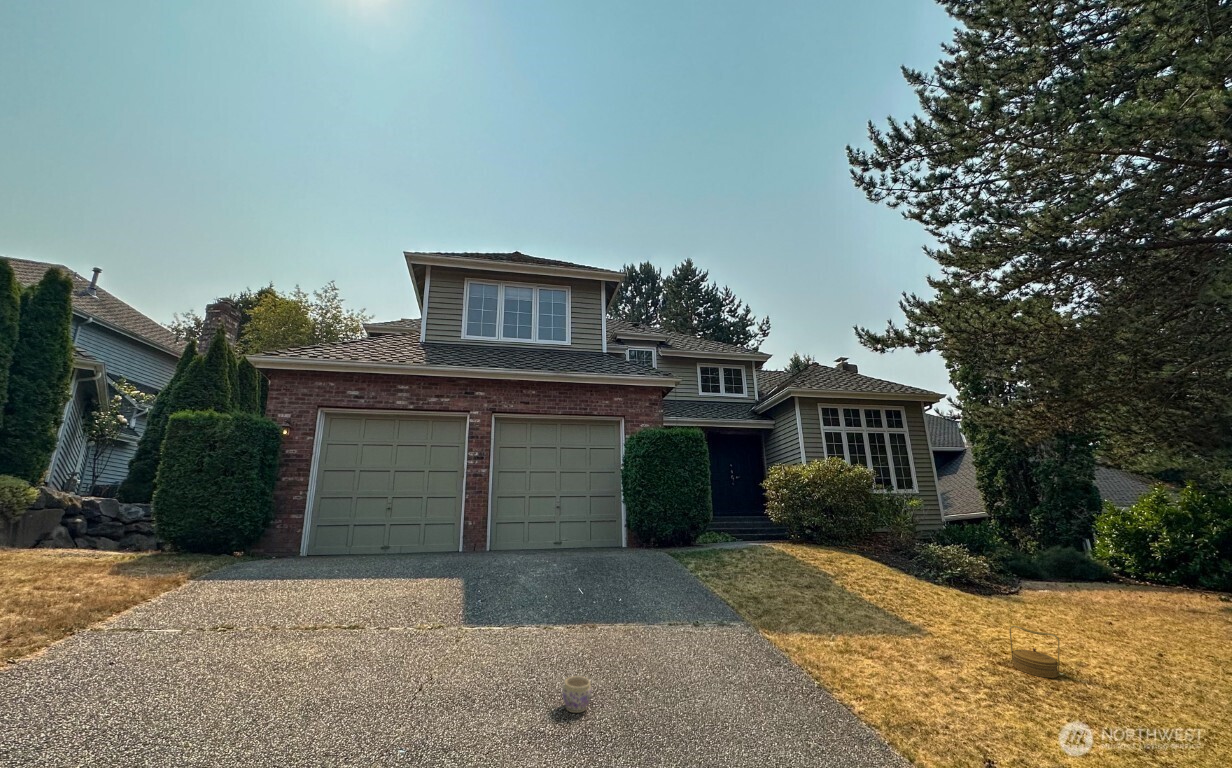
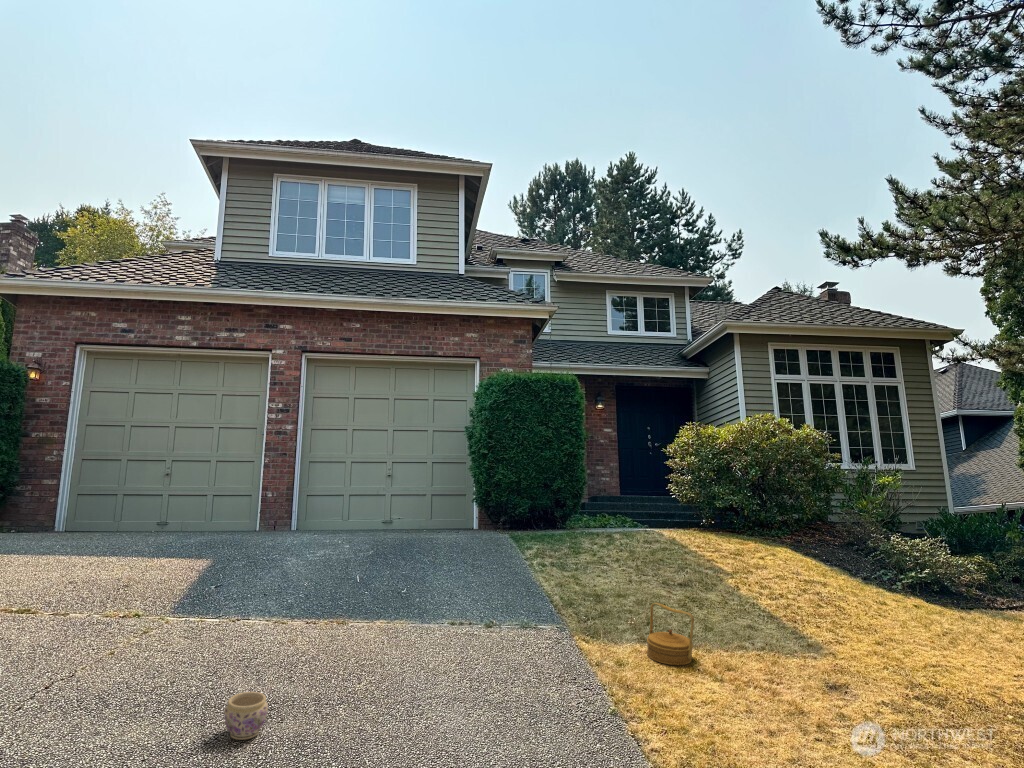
basket: present [1009,626,1059,678] -> present [647,603,694,665]

